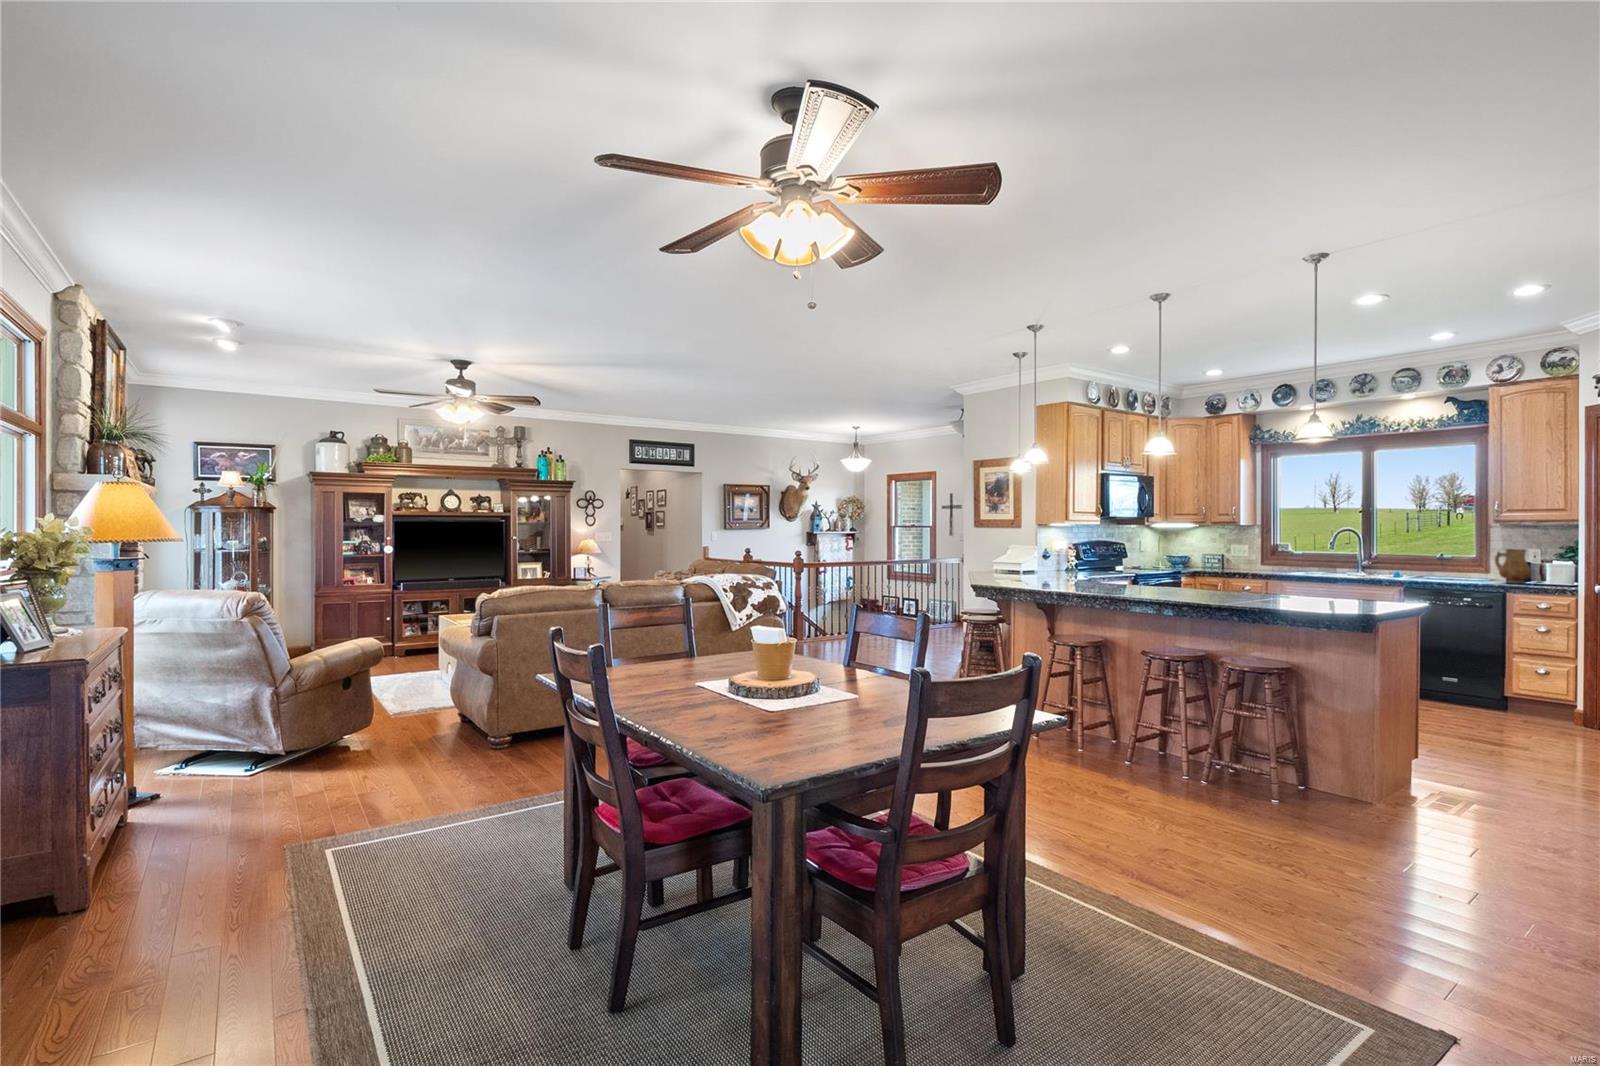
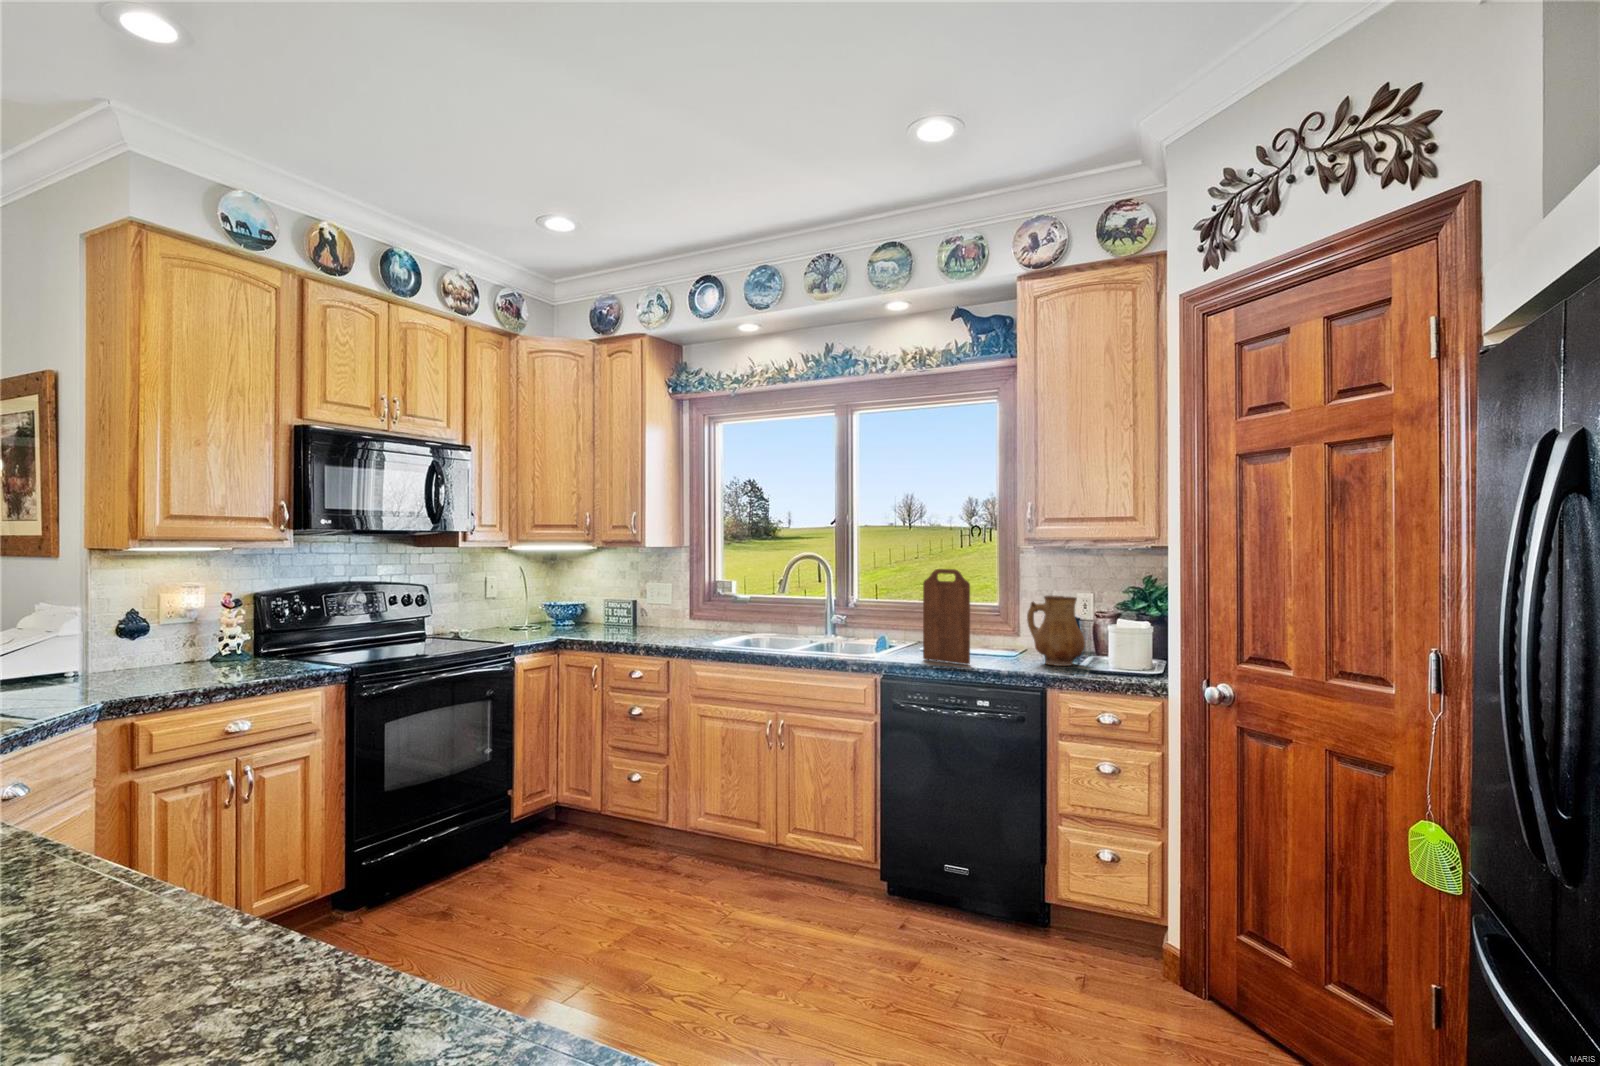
cutting board: none [1429,535,1459,582] -> present [923,569,970,665]

